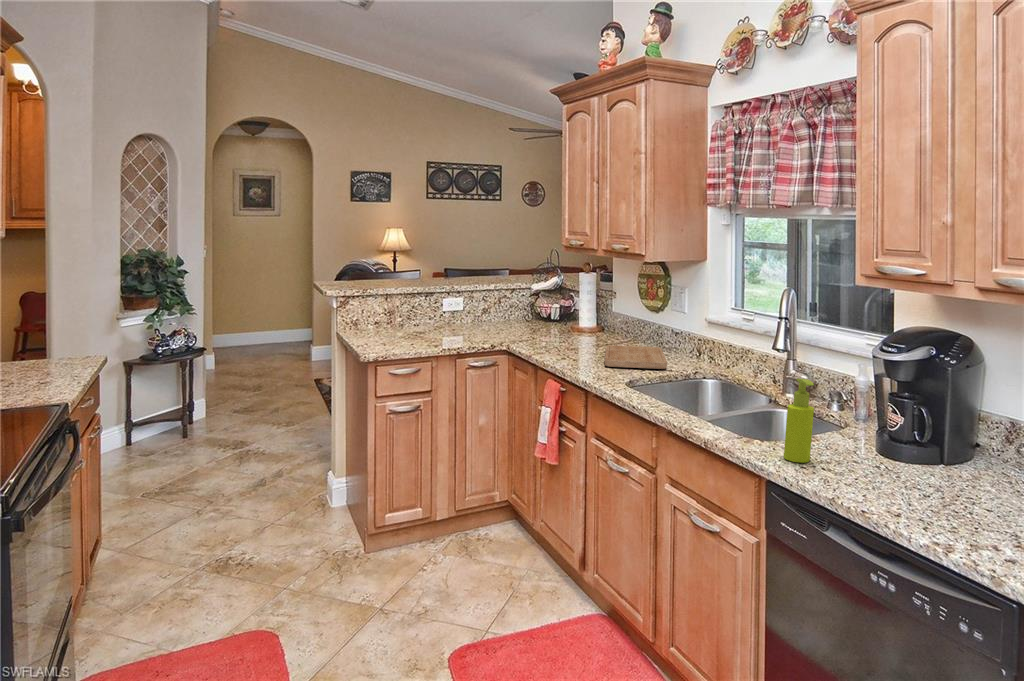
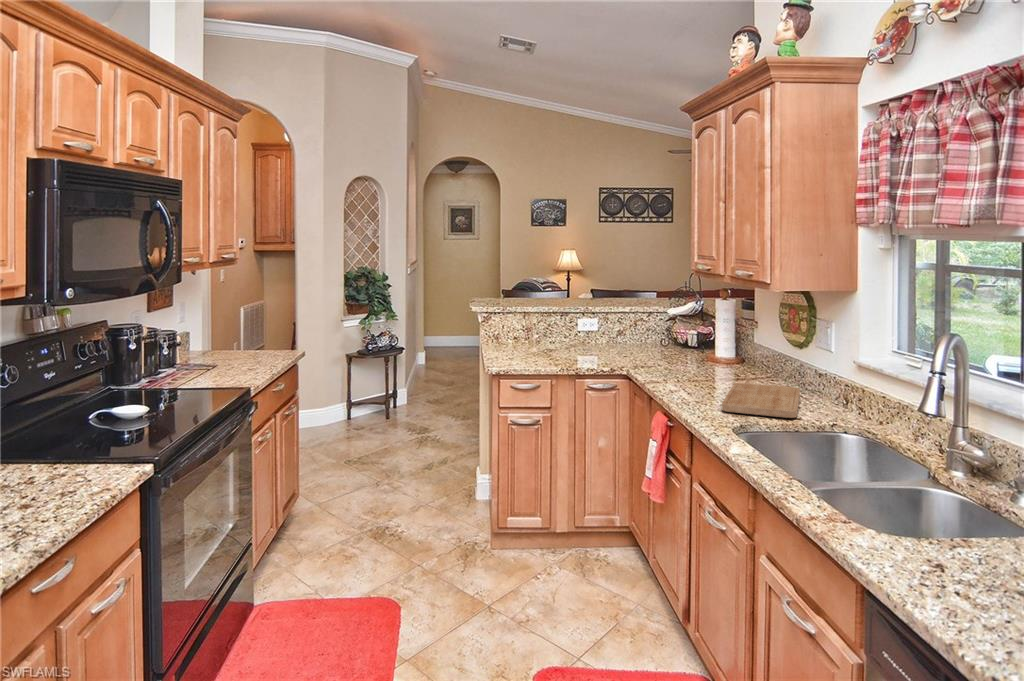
soap dispenser: present [784,379,814,463] -> none [913,475,960,597]

